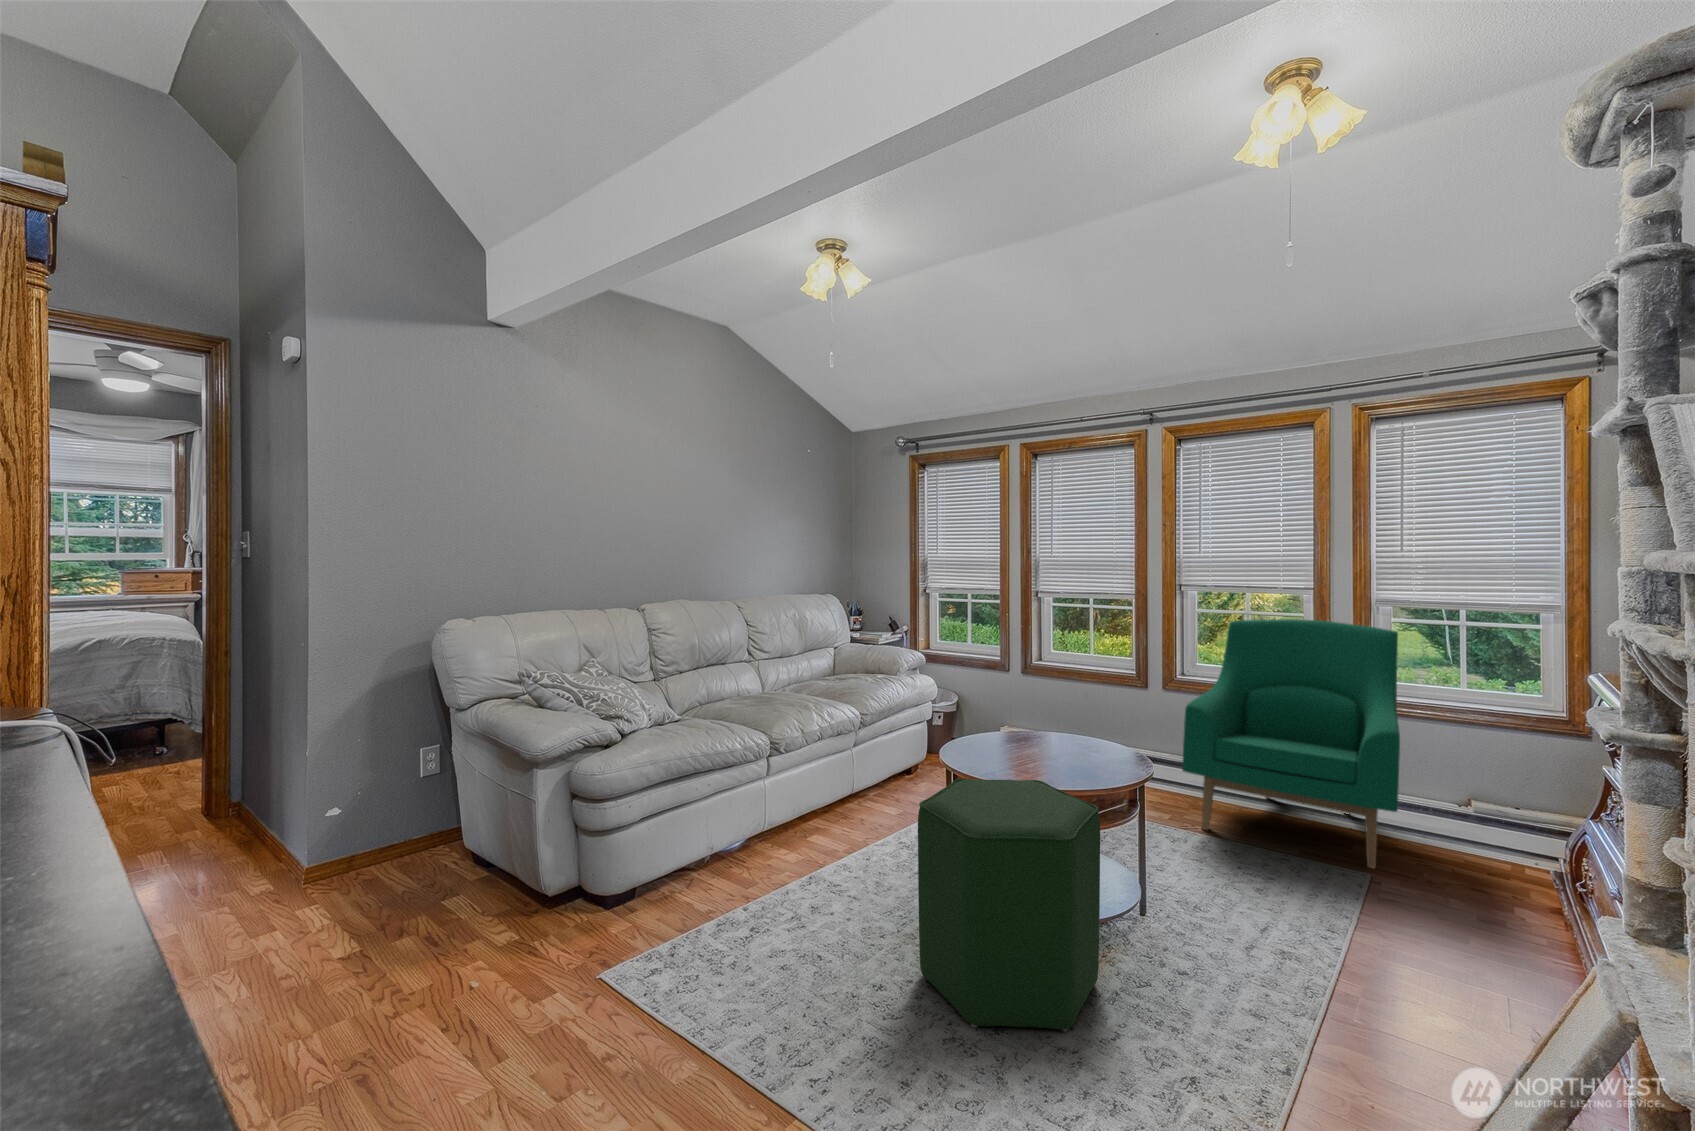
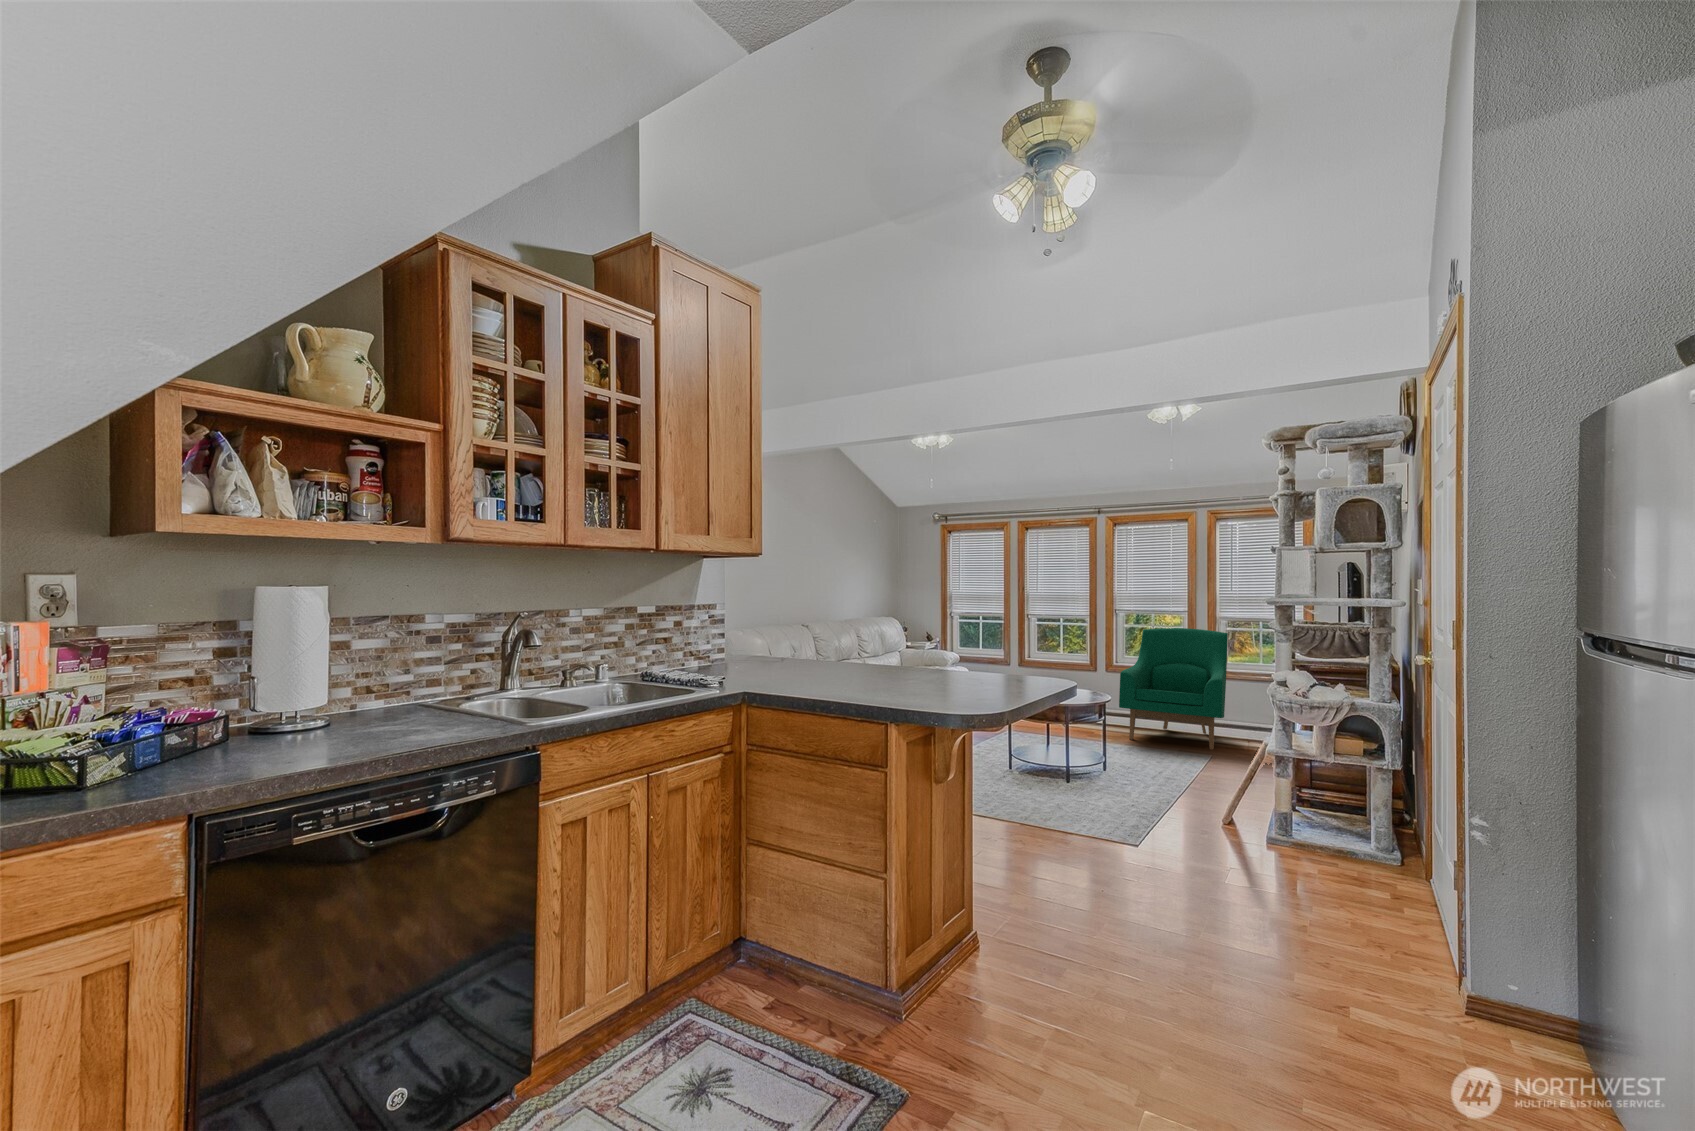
ottoman: present [918,779,1100,1031] -> none [1010,692,1088,786]

